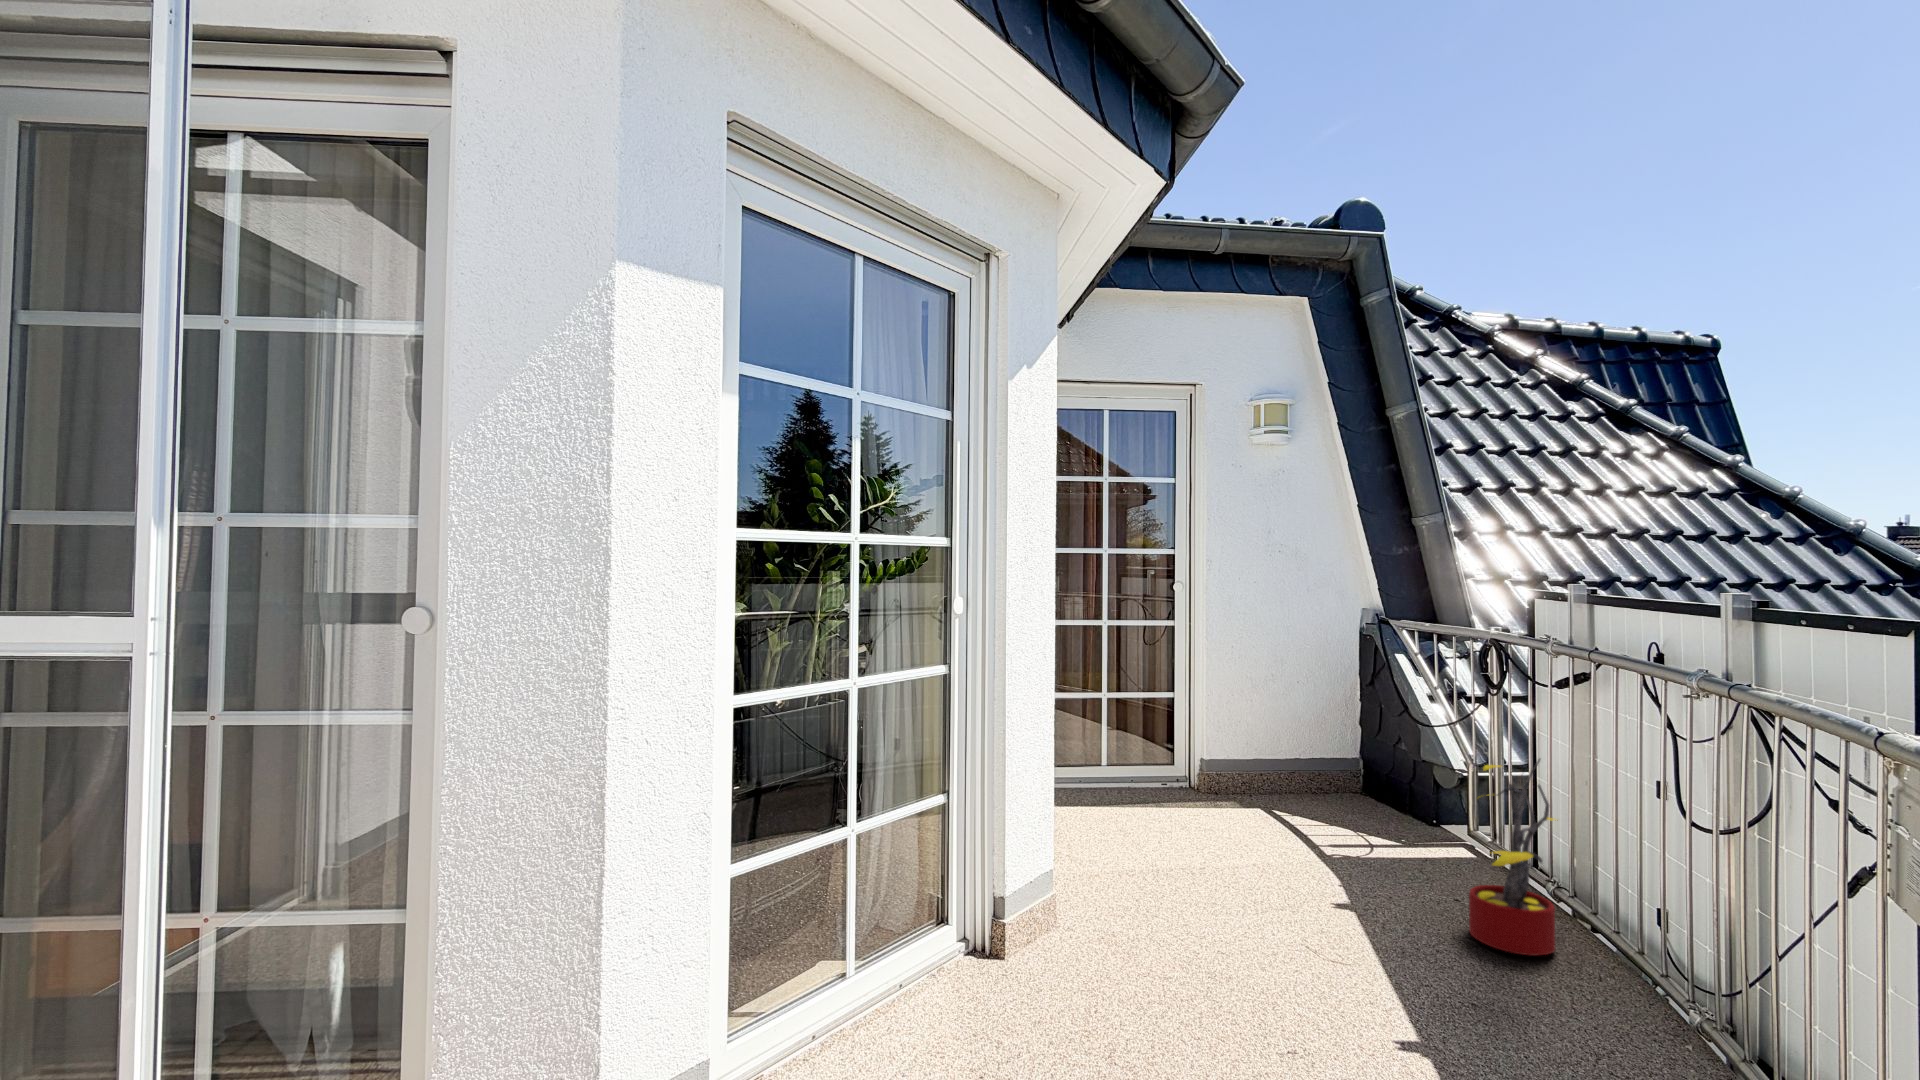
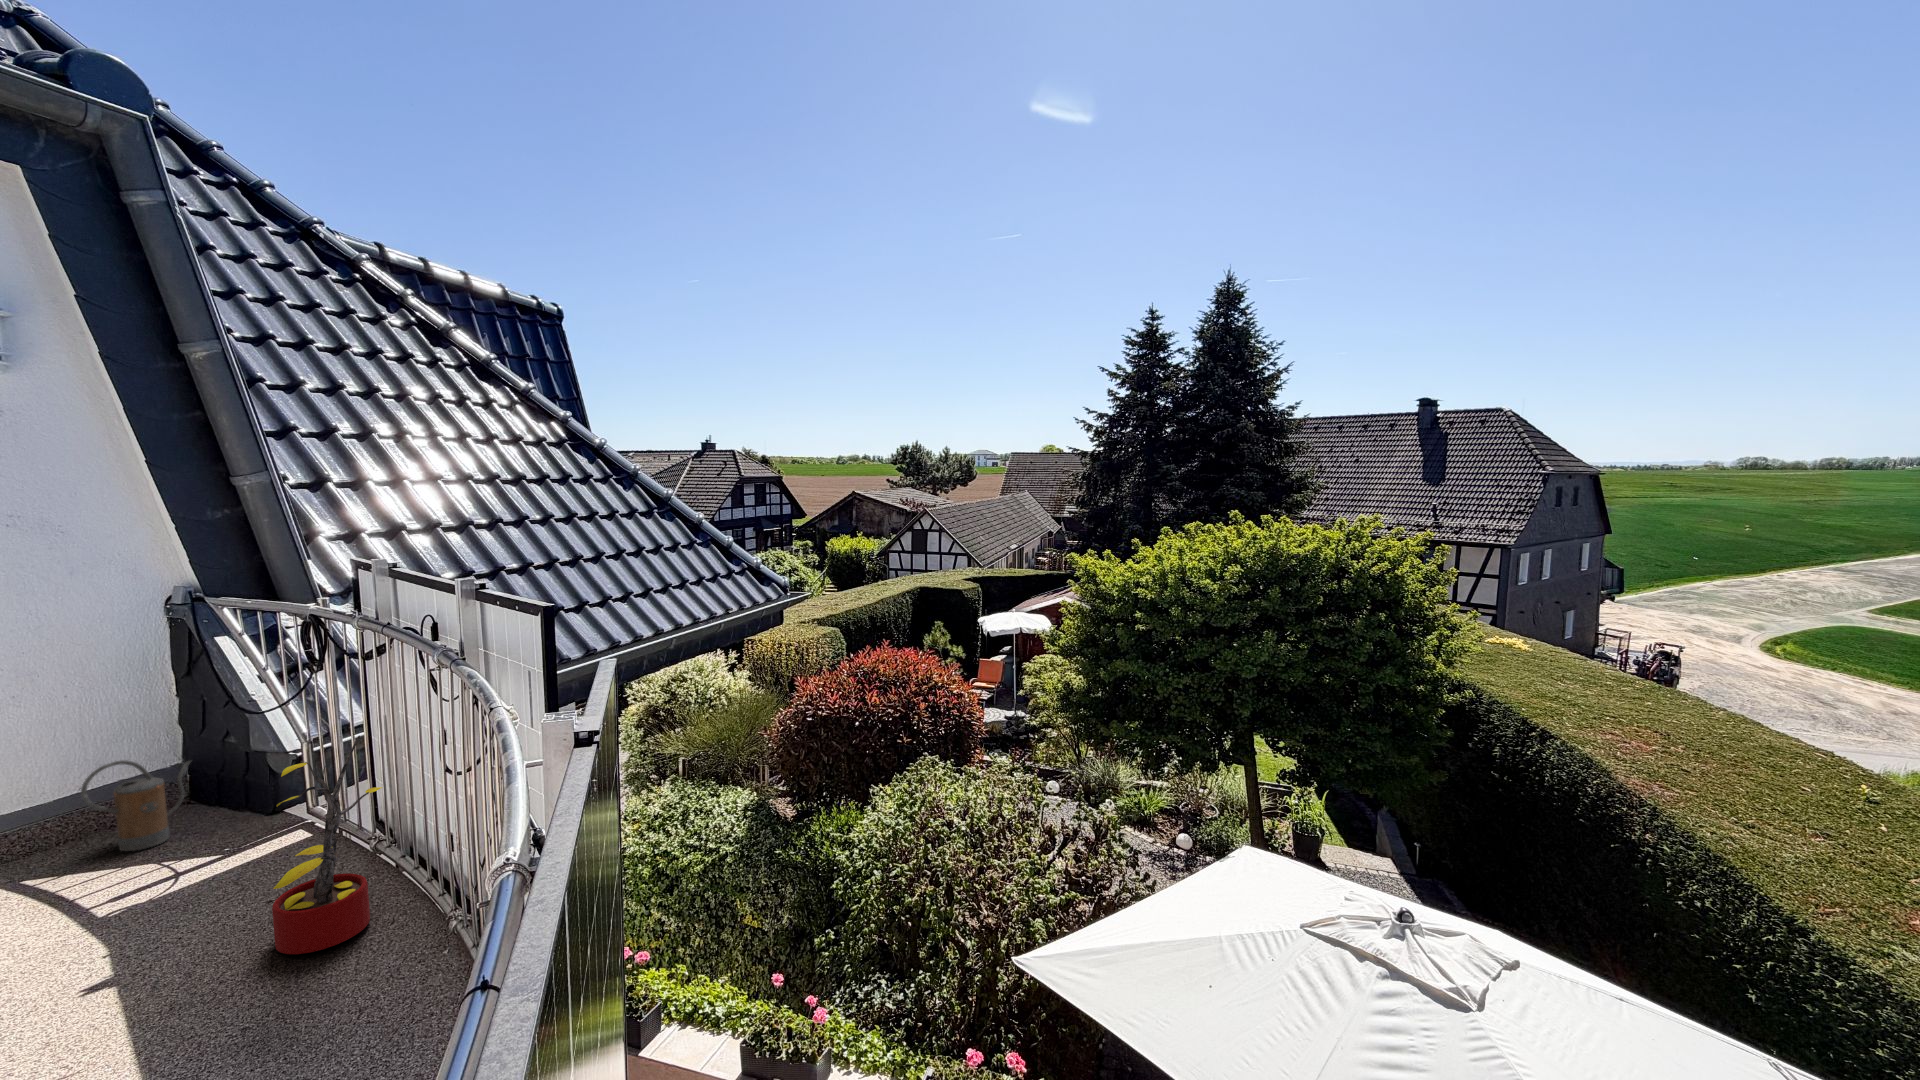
watering can: none [1308,745,1373,824] -> present [81,760,191,851]

